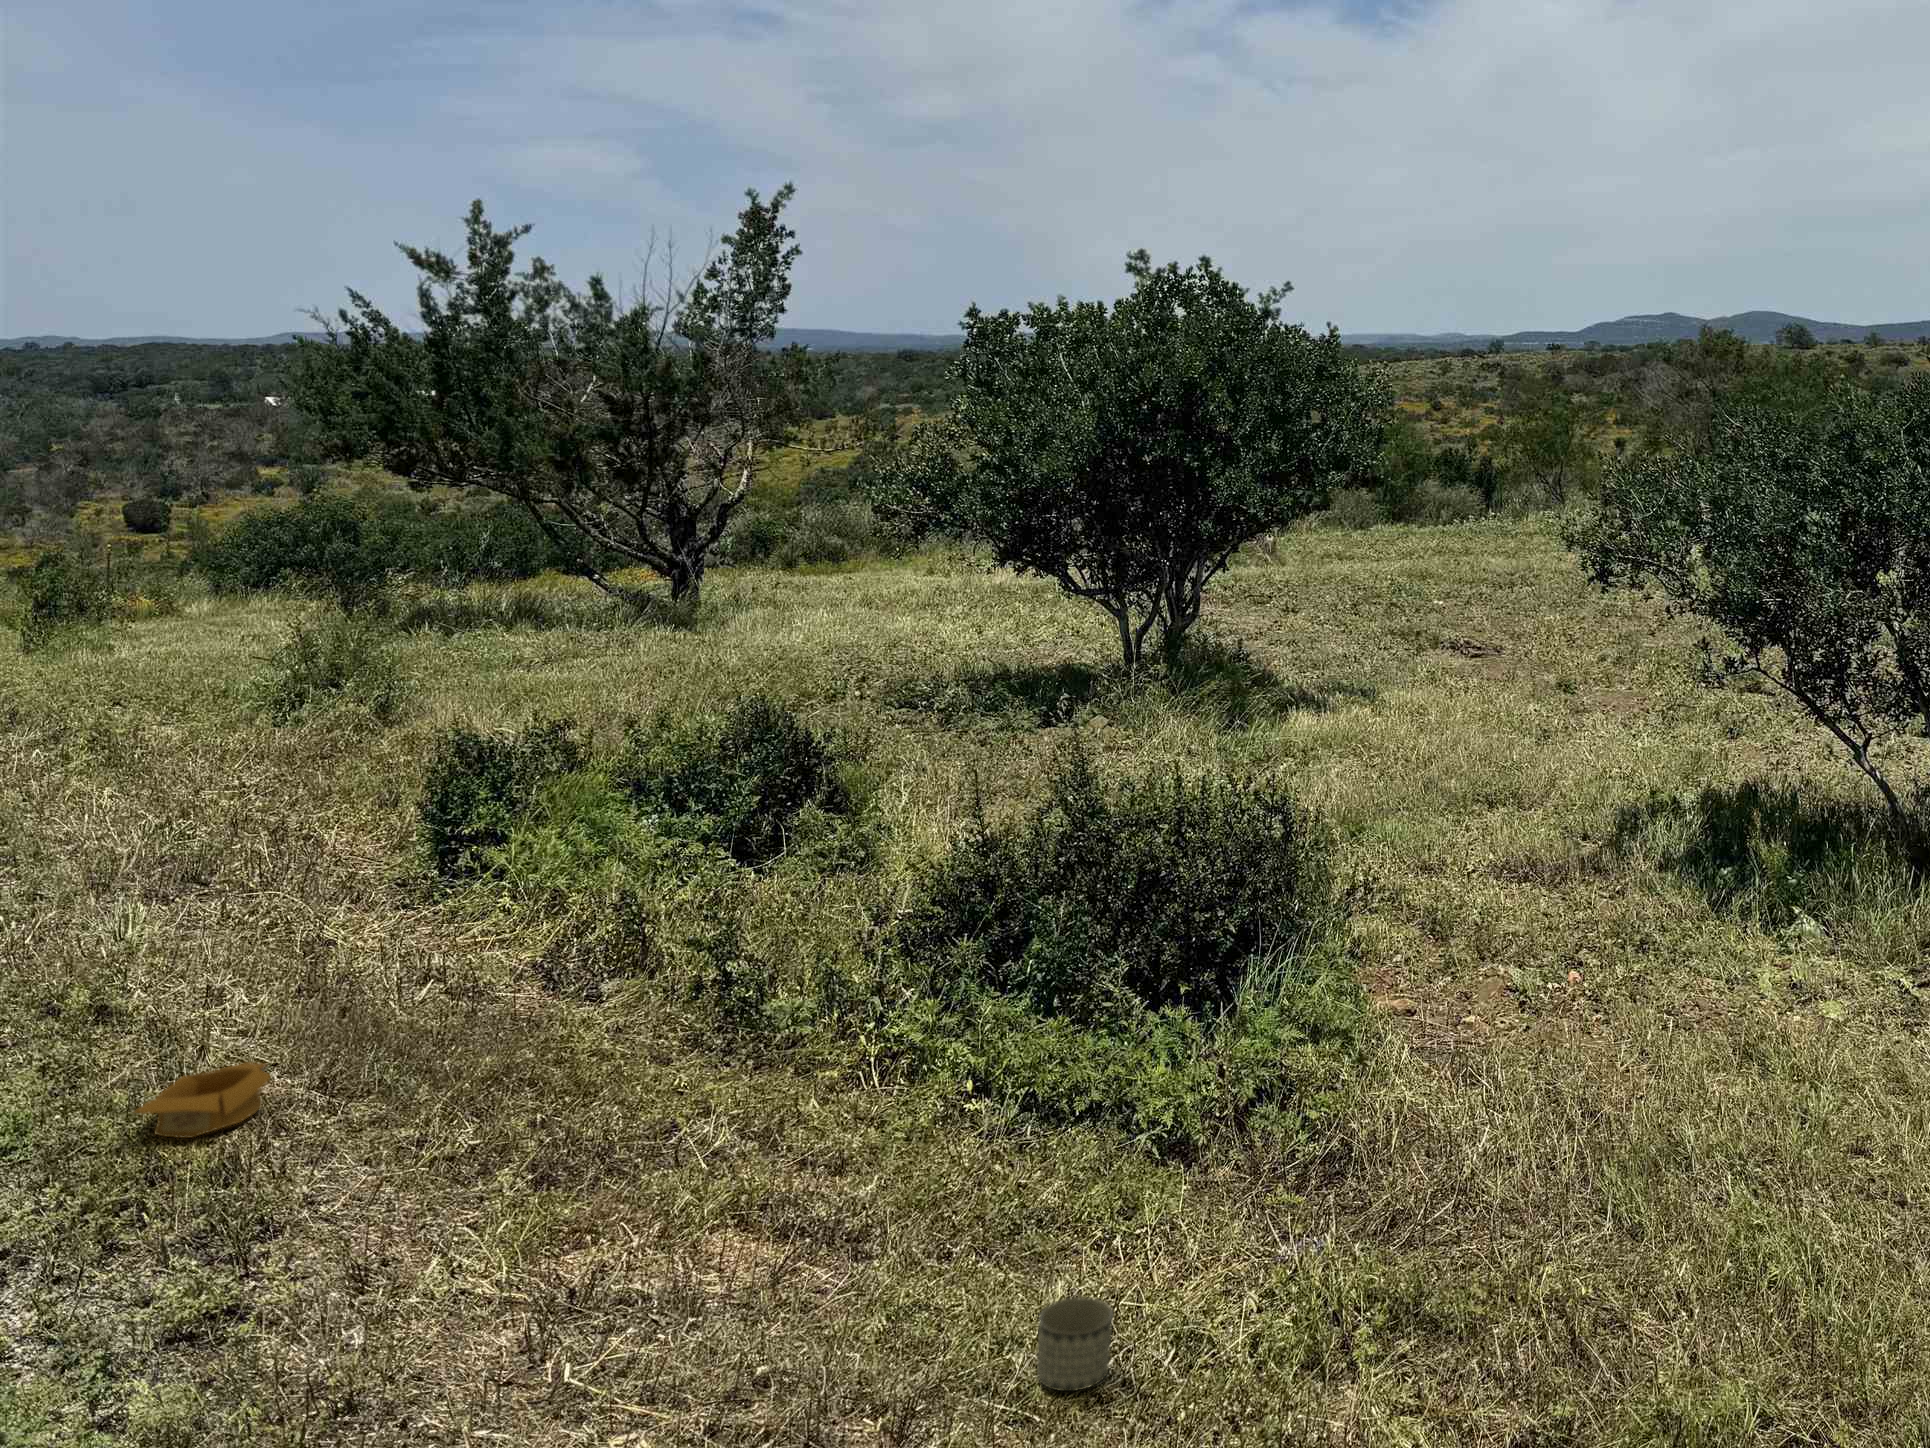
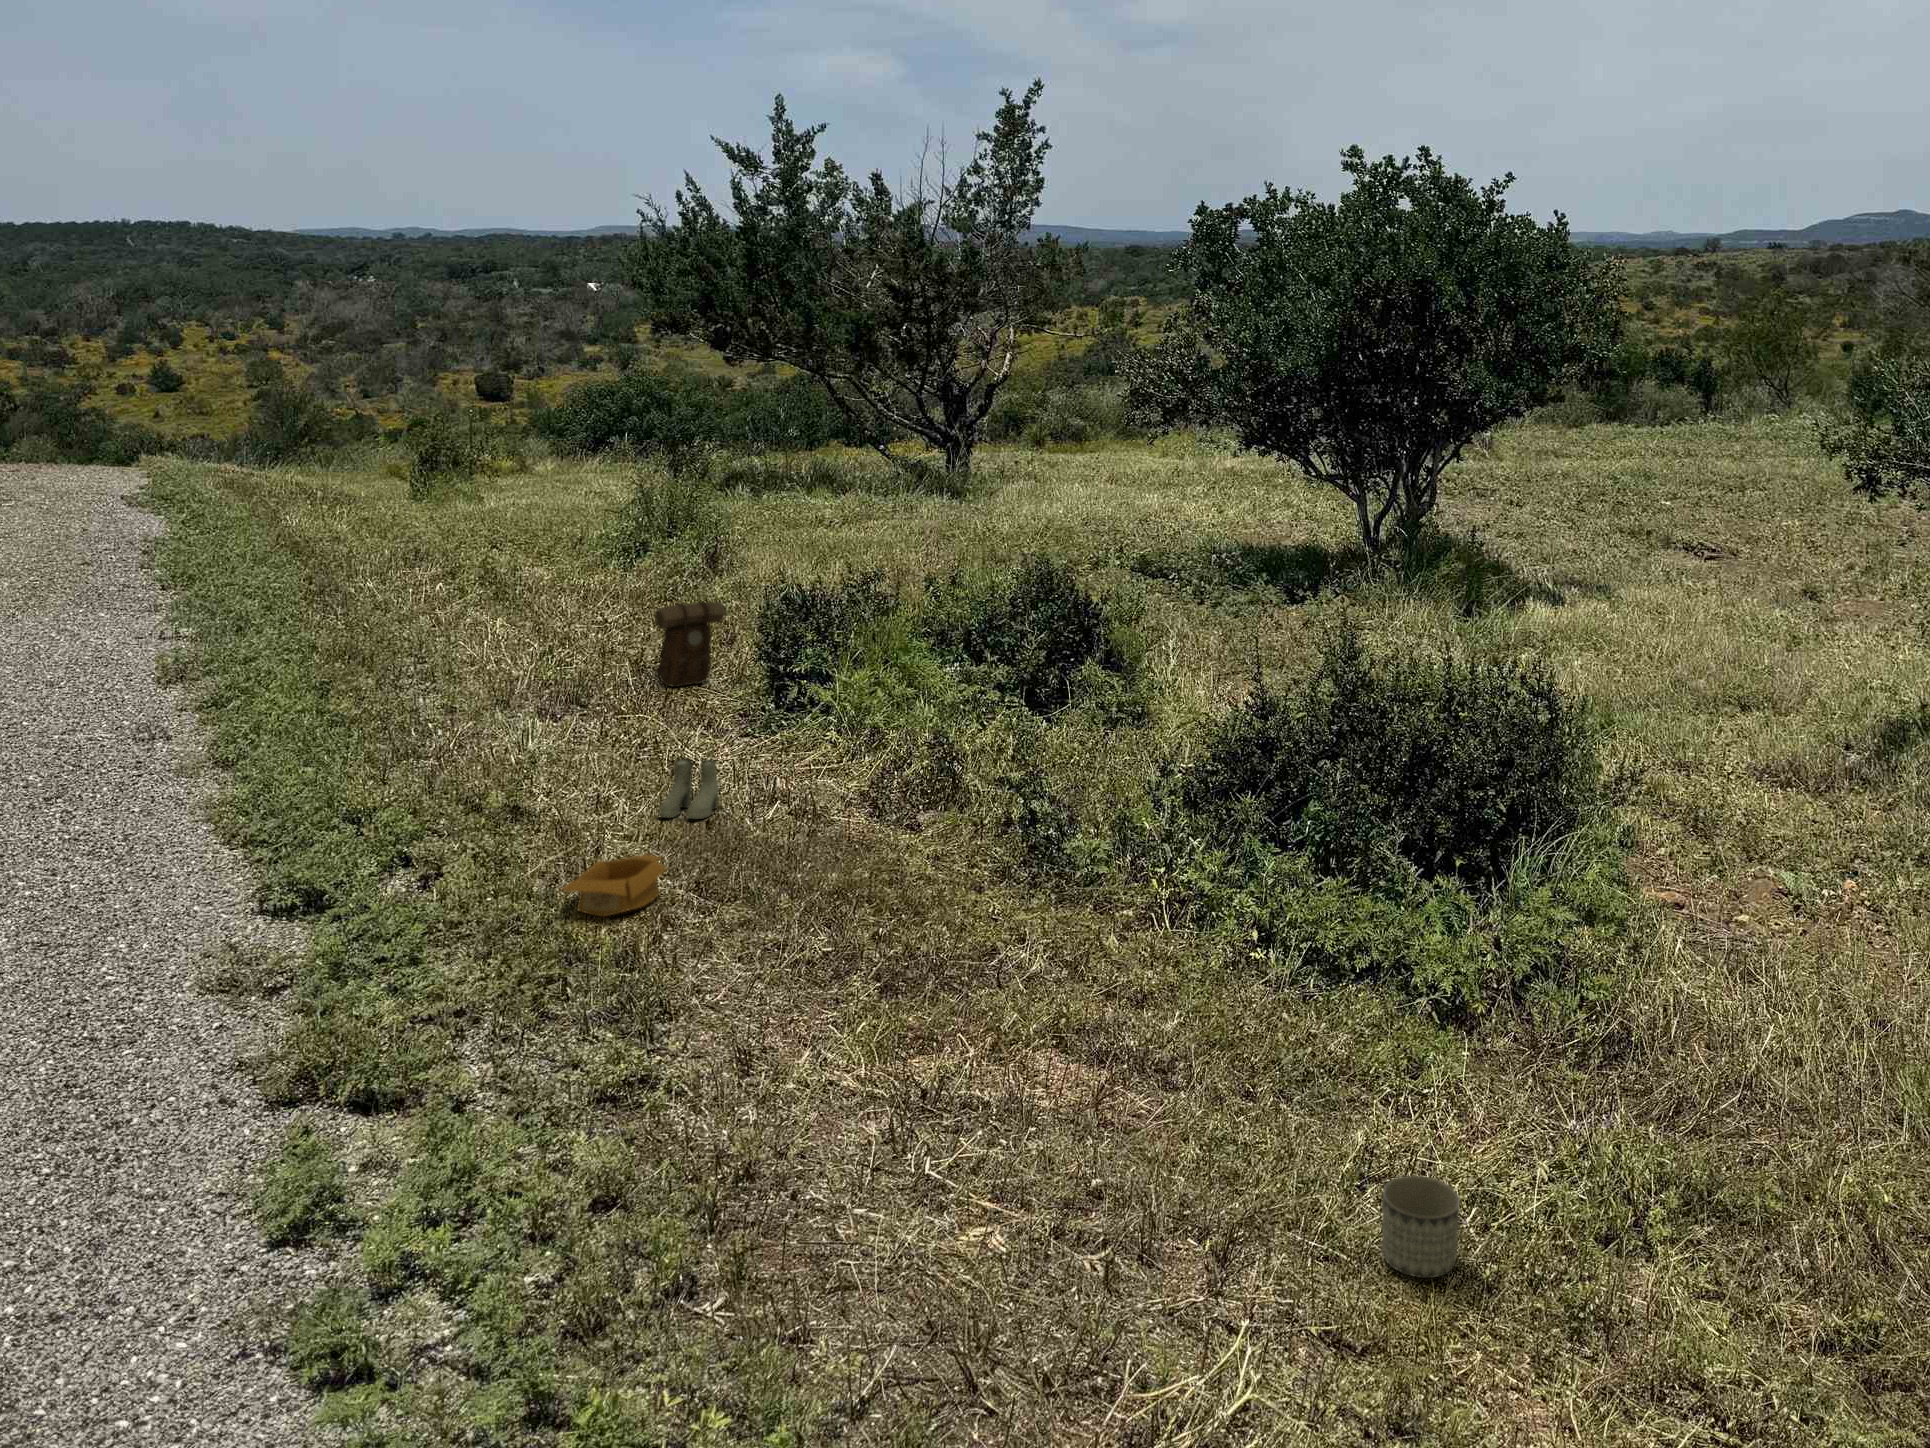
backpack: none [261,754,360,859] -> present [654,601,726,687]
boots: none [264,946,344,1018] -> present [659,758,720,819]

